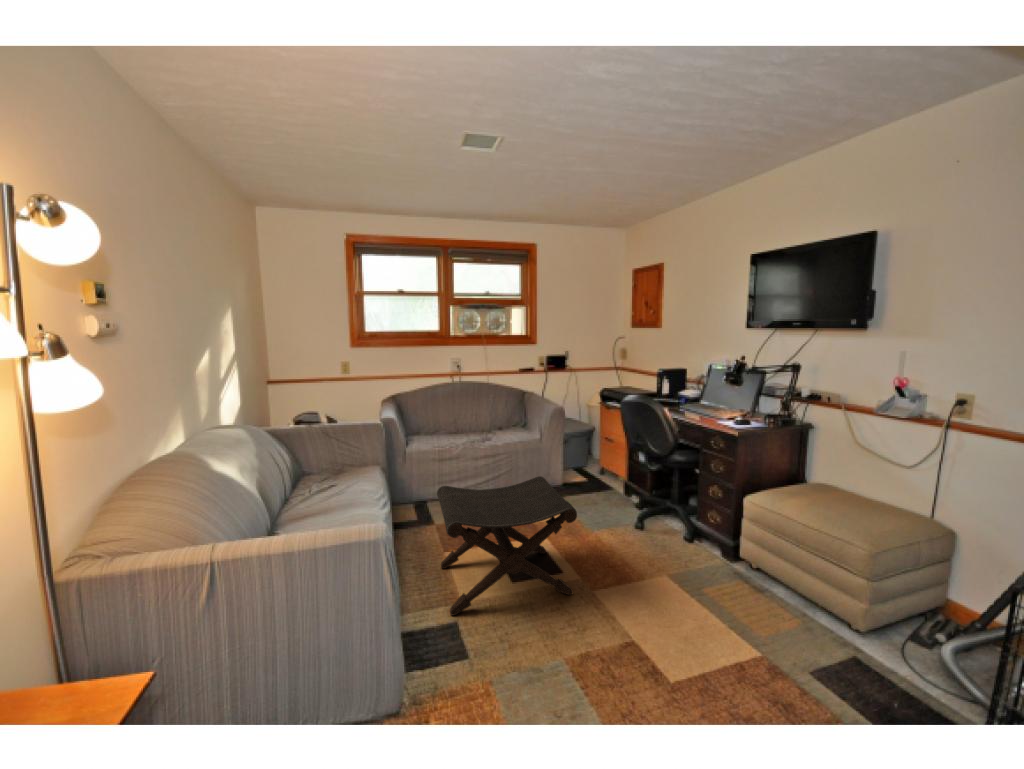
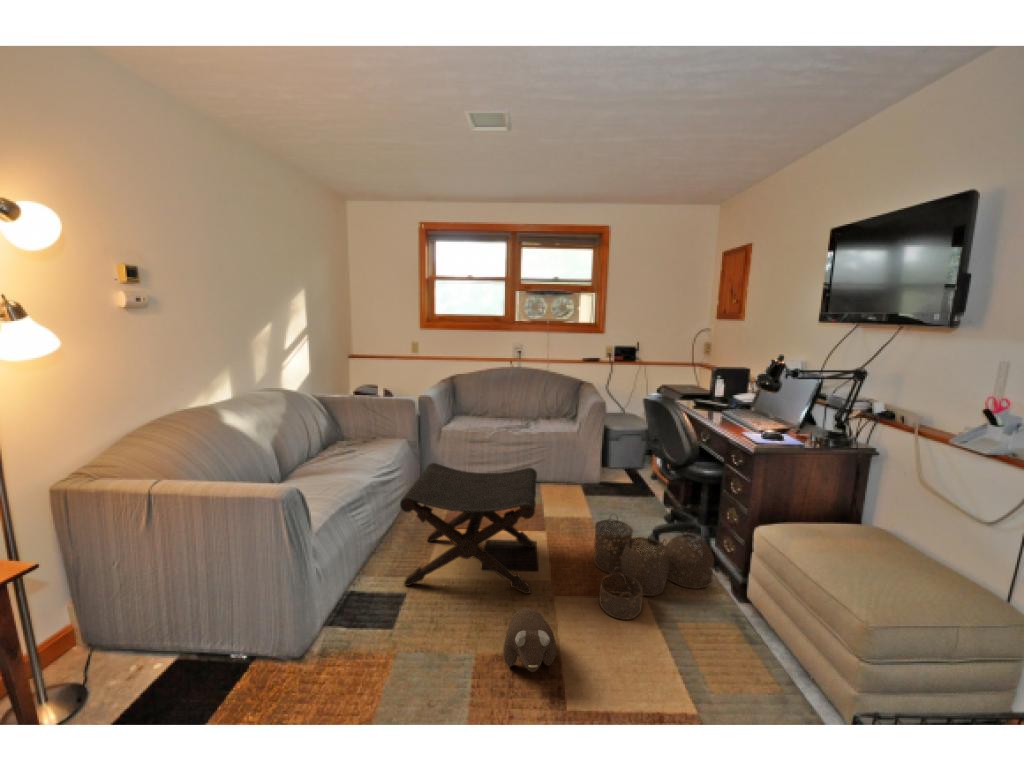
woven basket: none [604,507,704,597] -> present [594,519,714,620]
plush toy: none [586,603,645,660] -> present [503,607,556,672]

